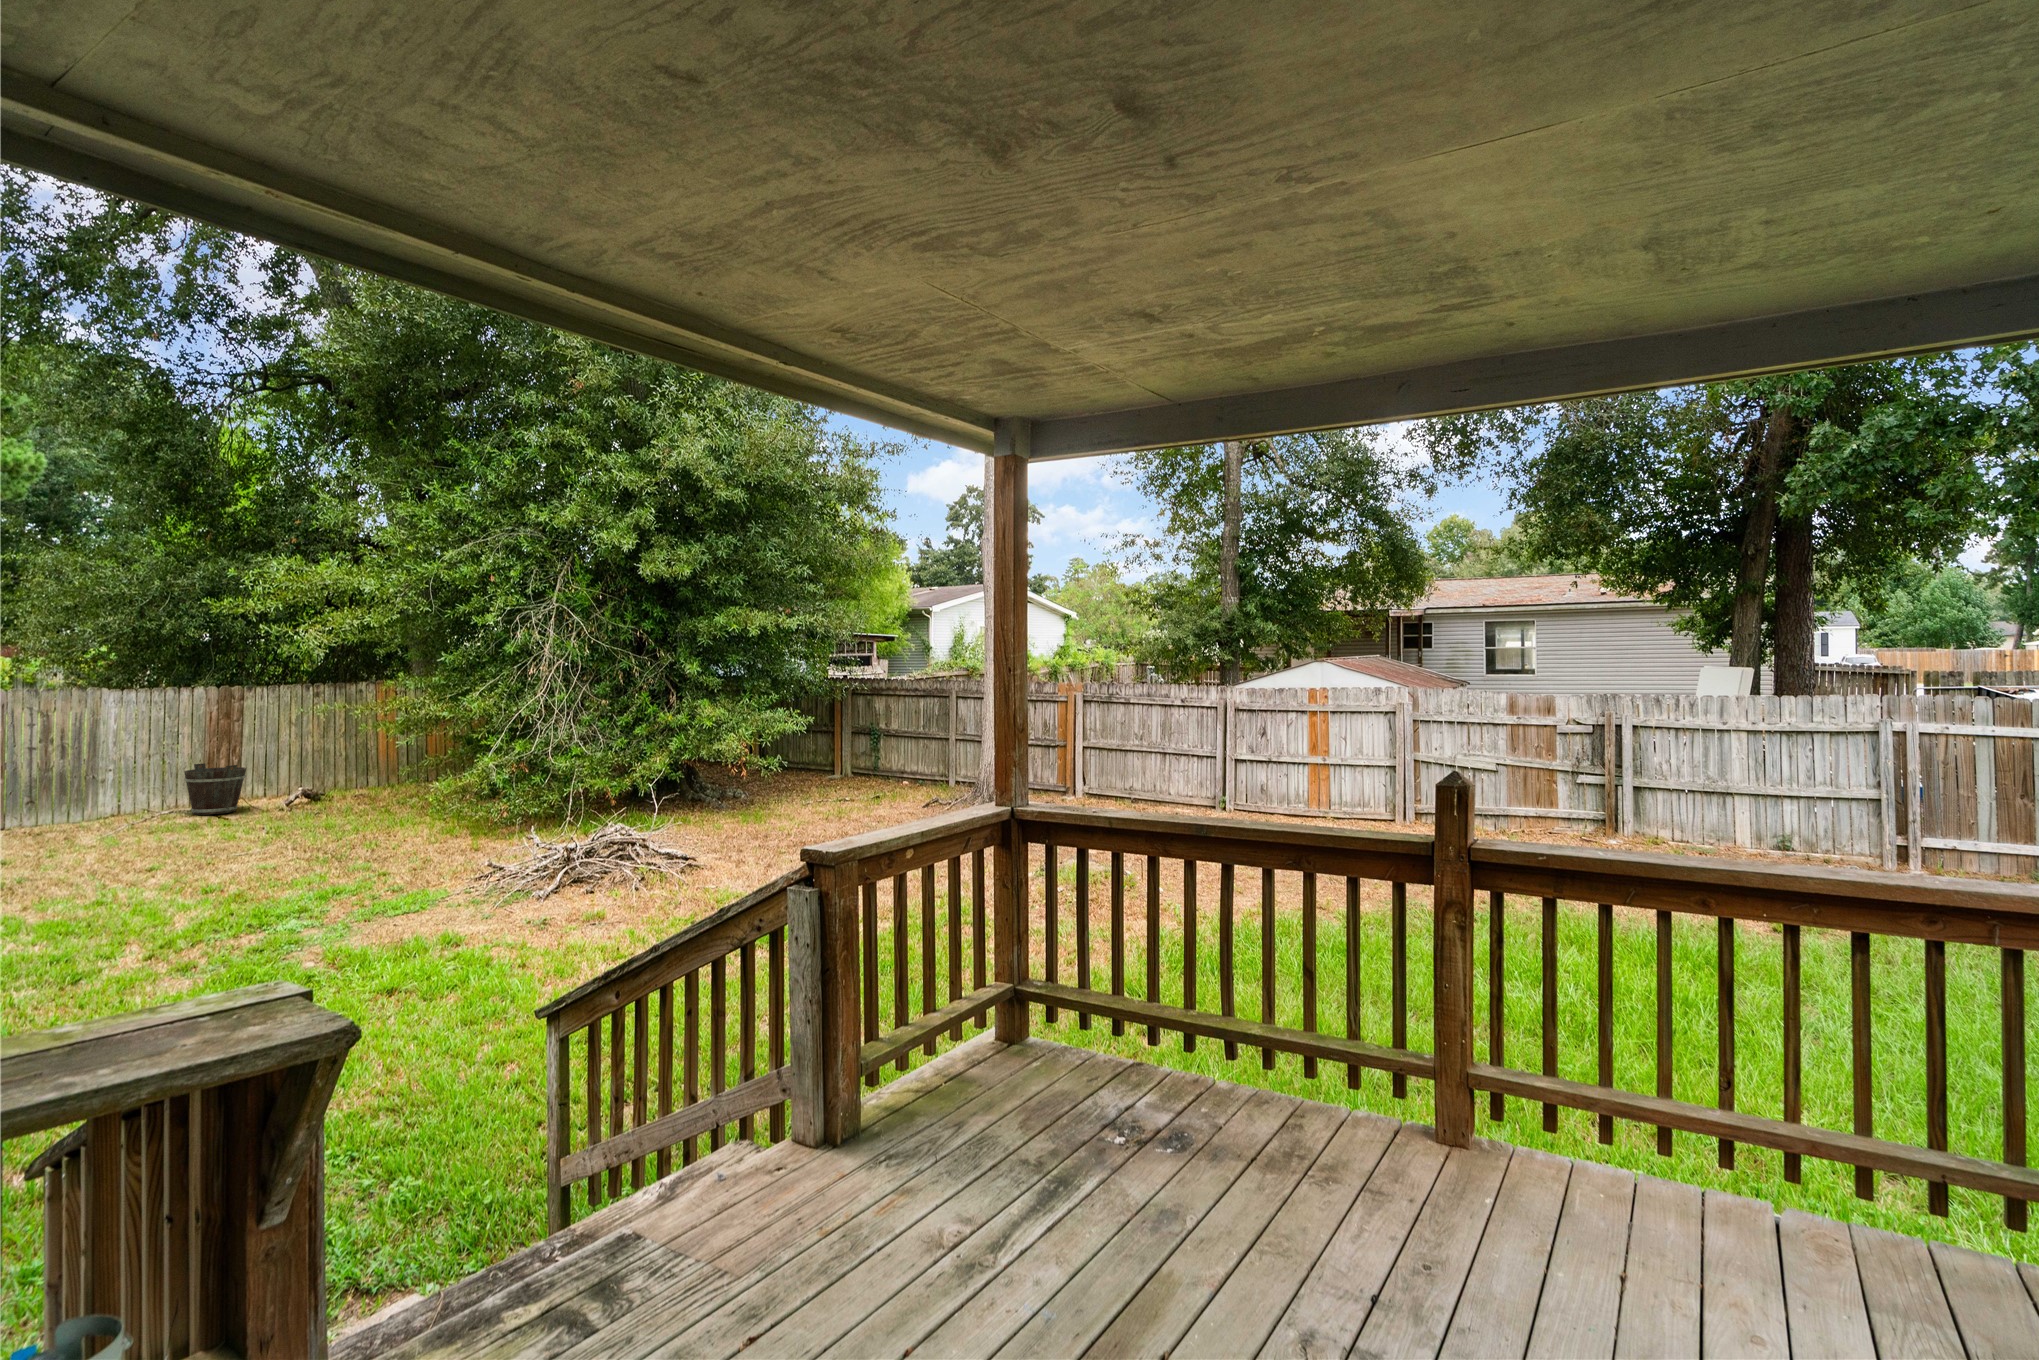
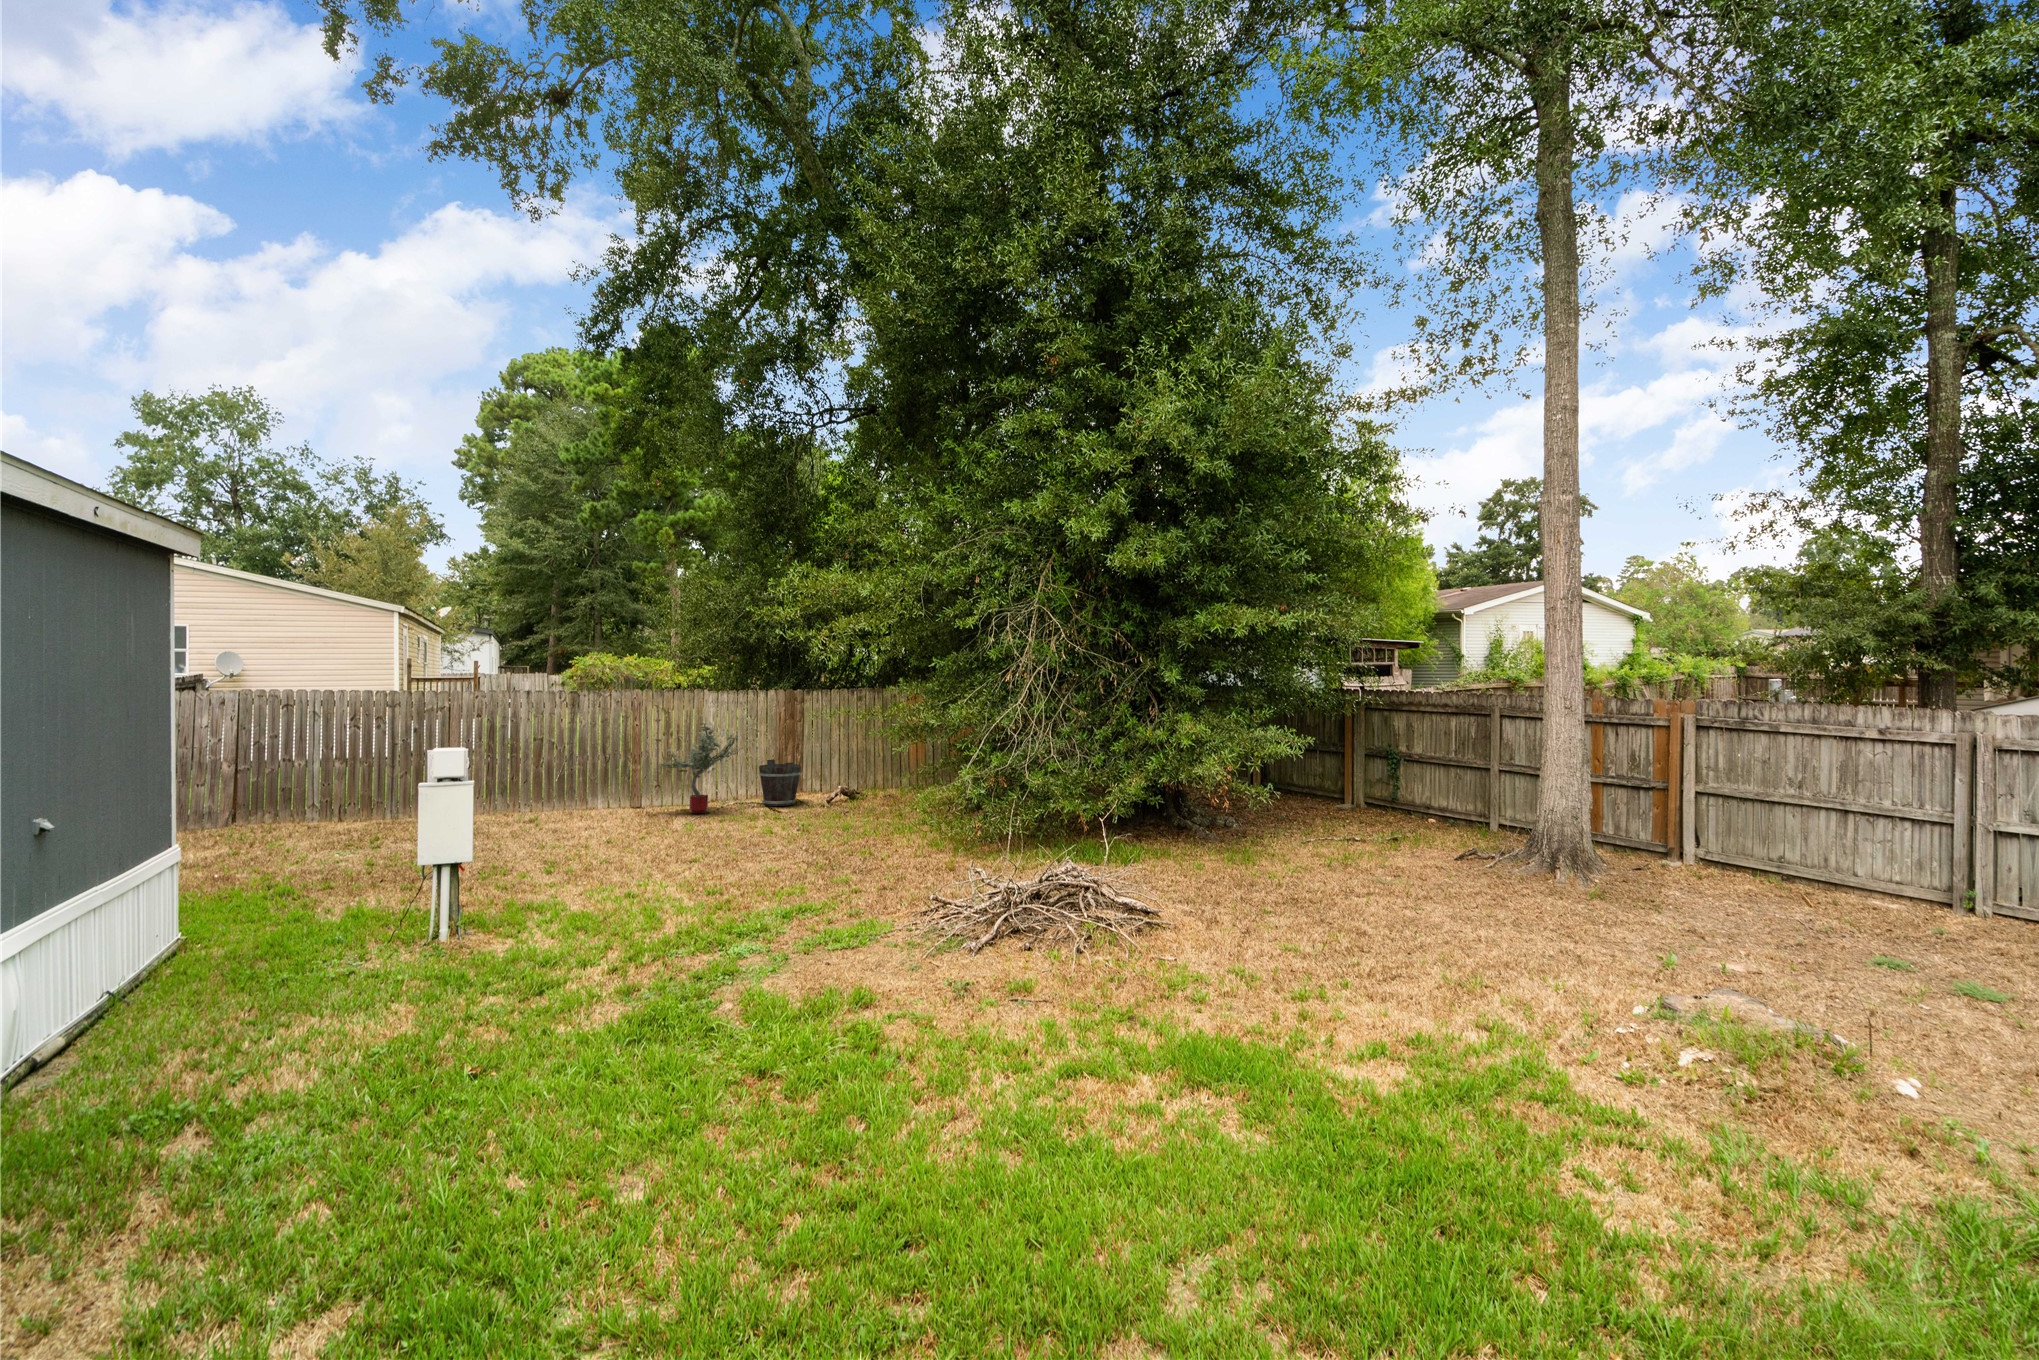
potted tree: none [40,723,160,830] -> present [660,722,738,813]

